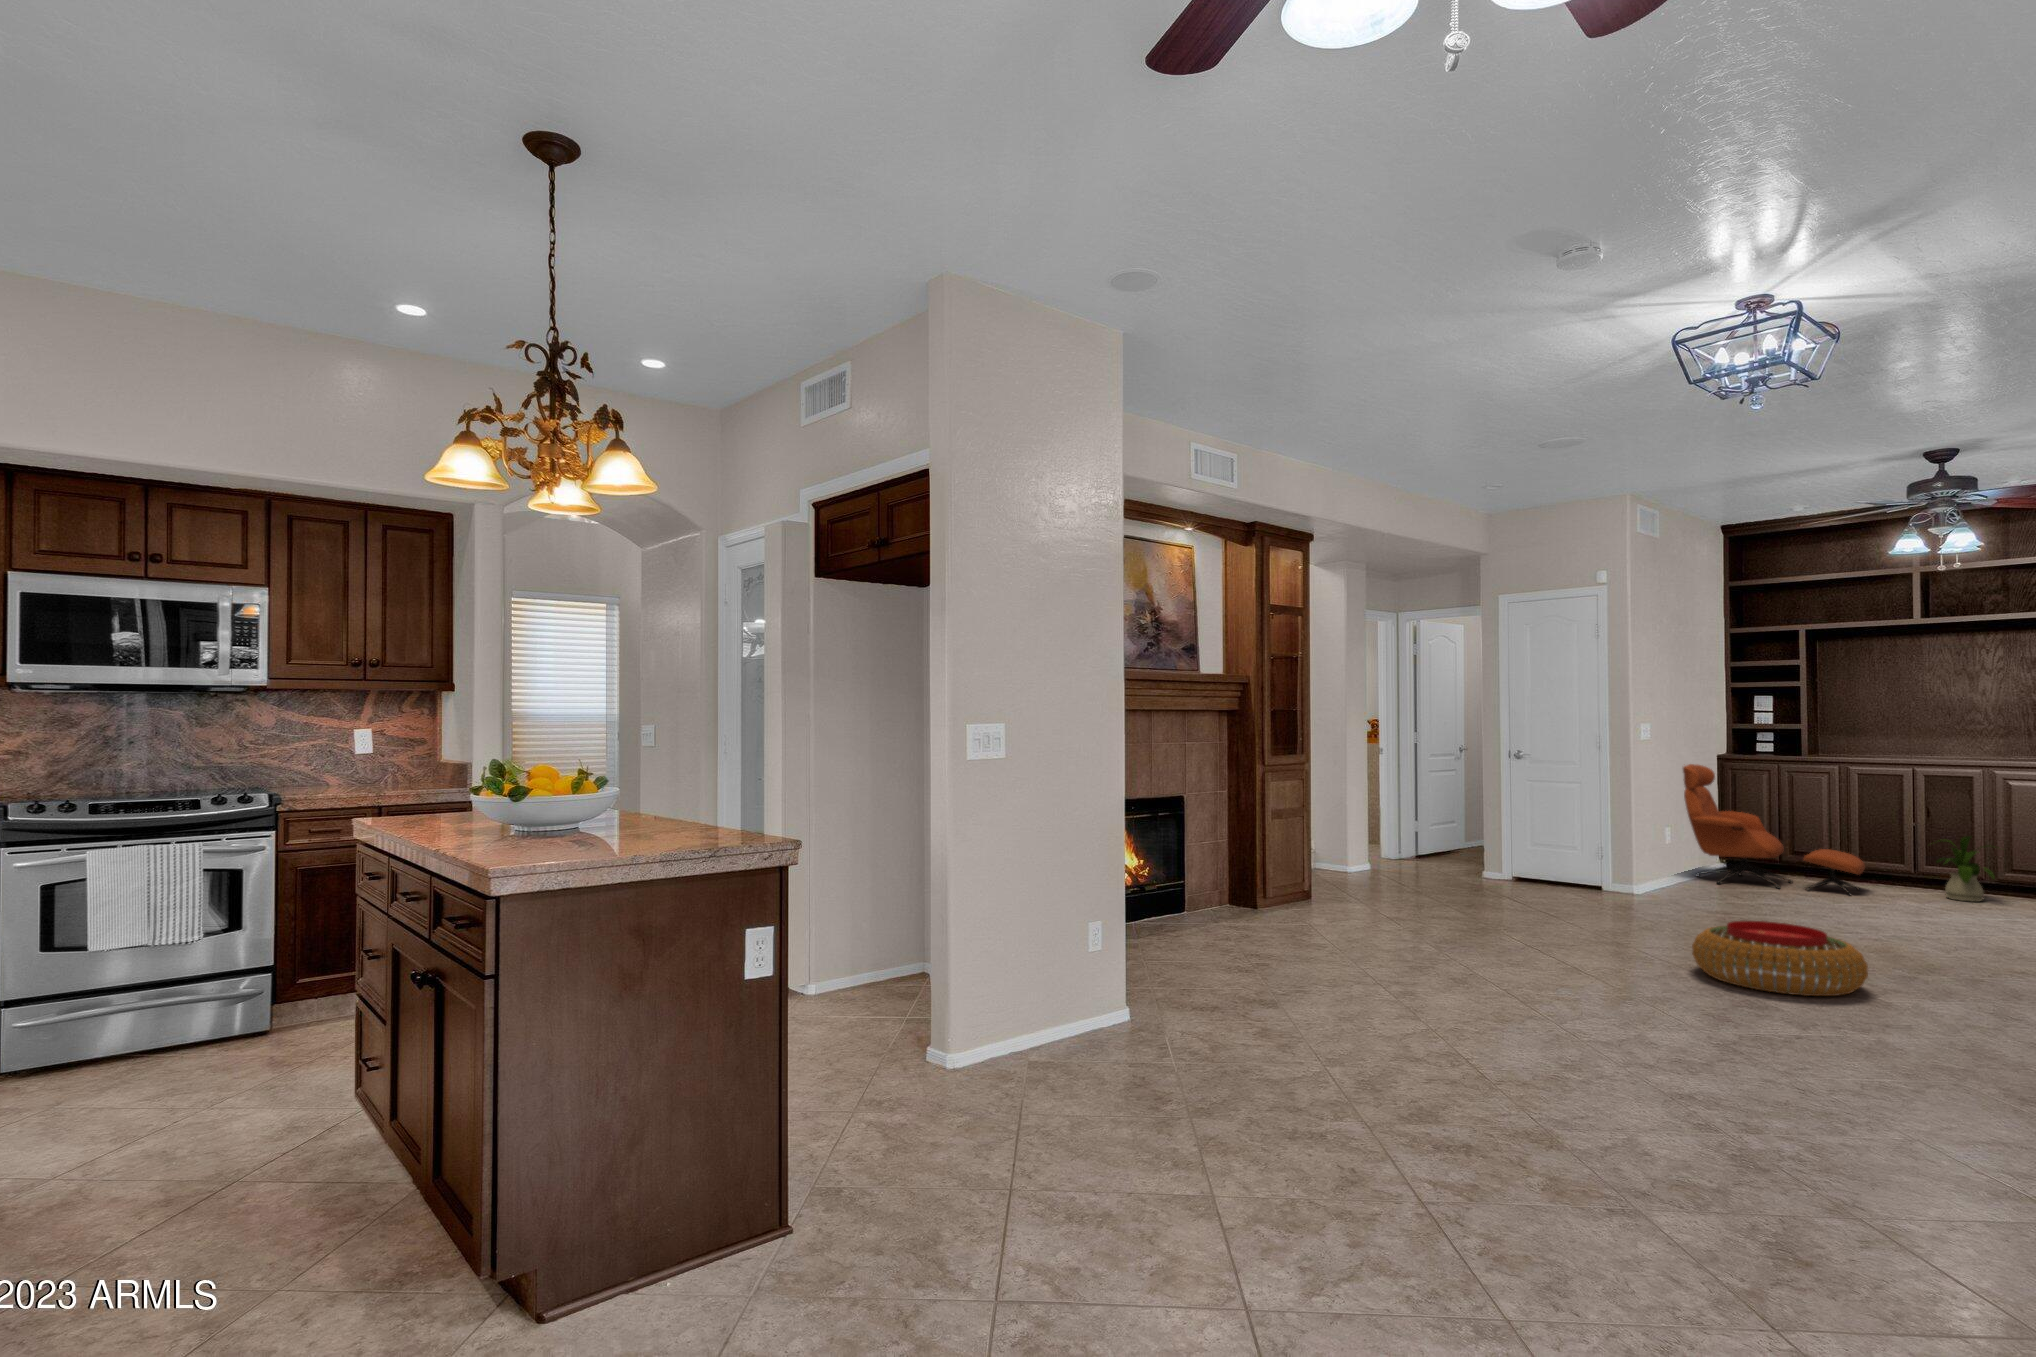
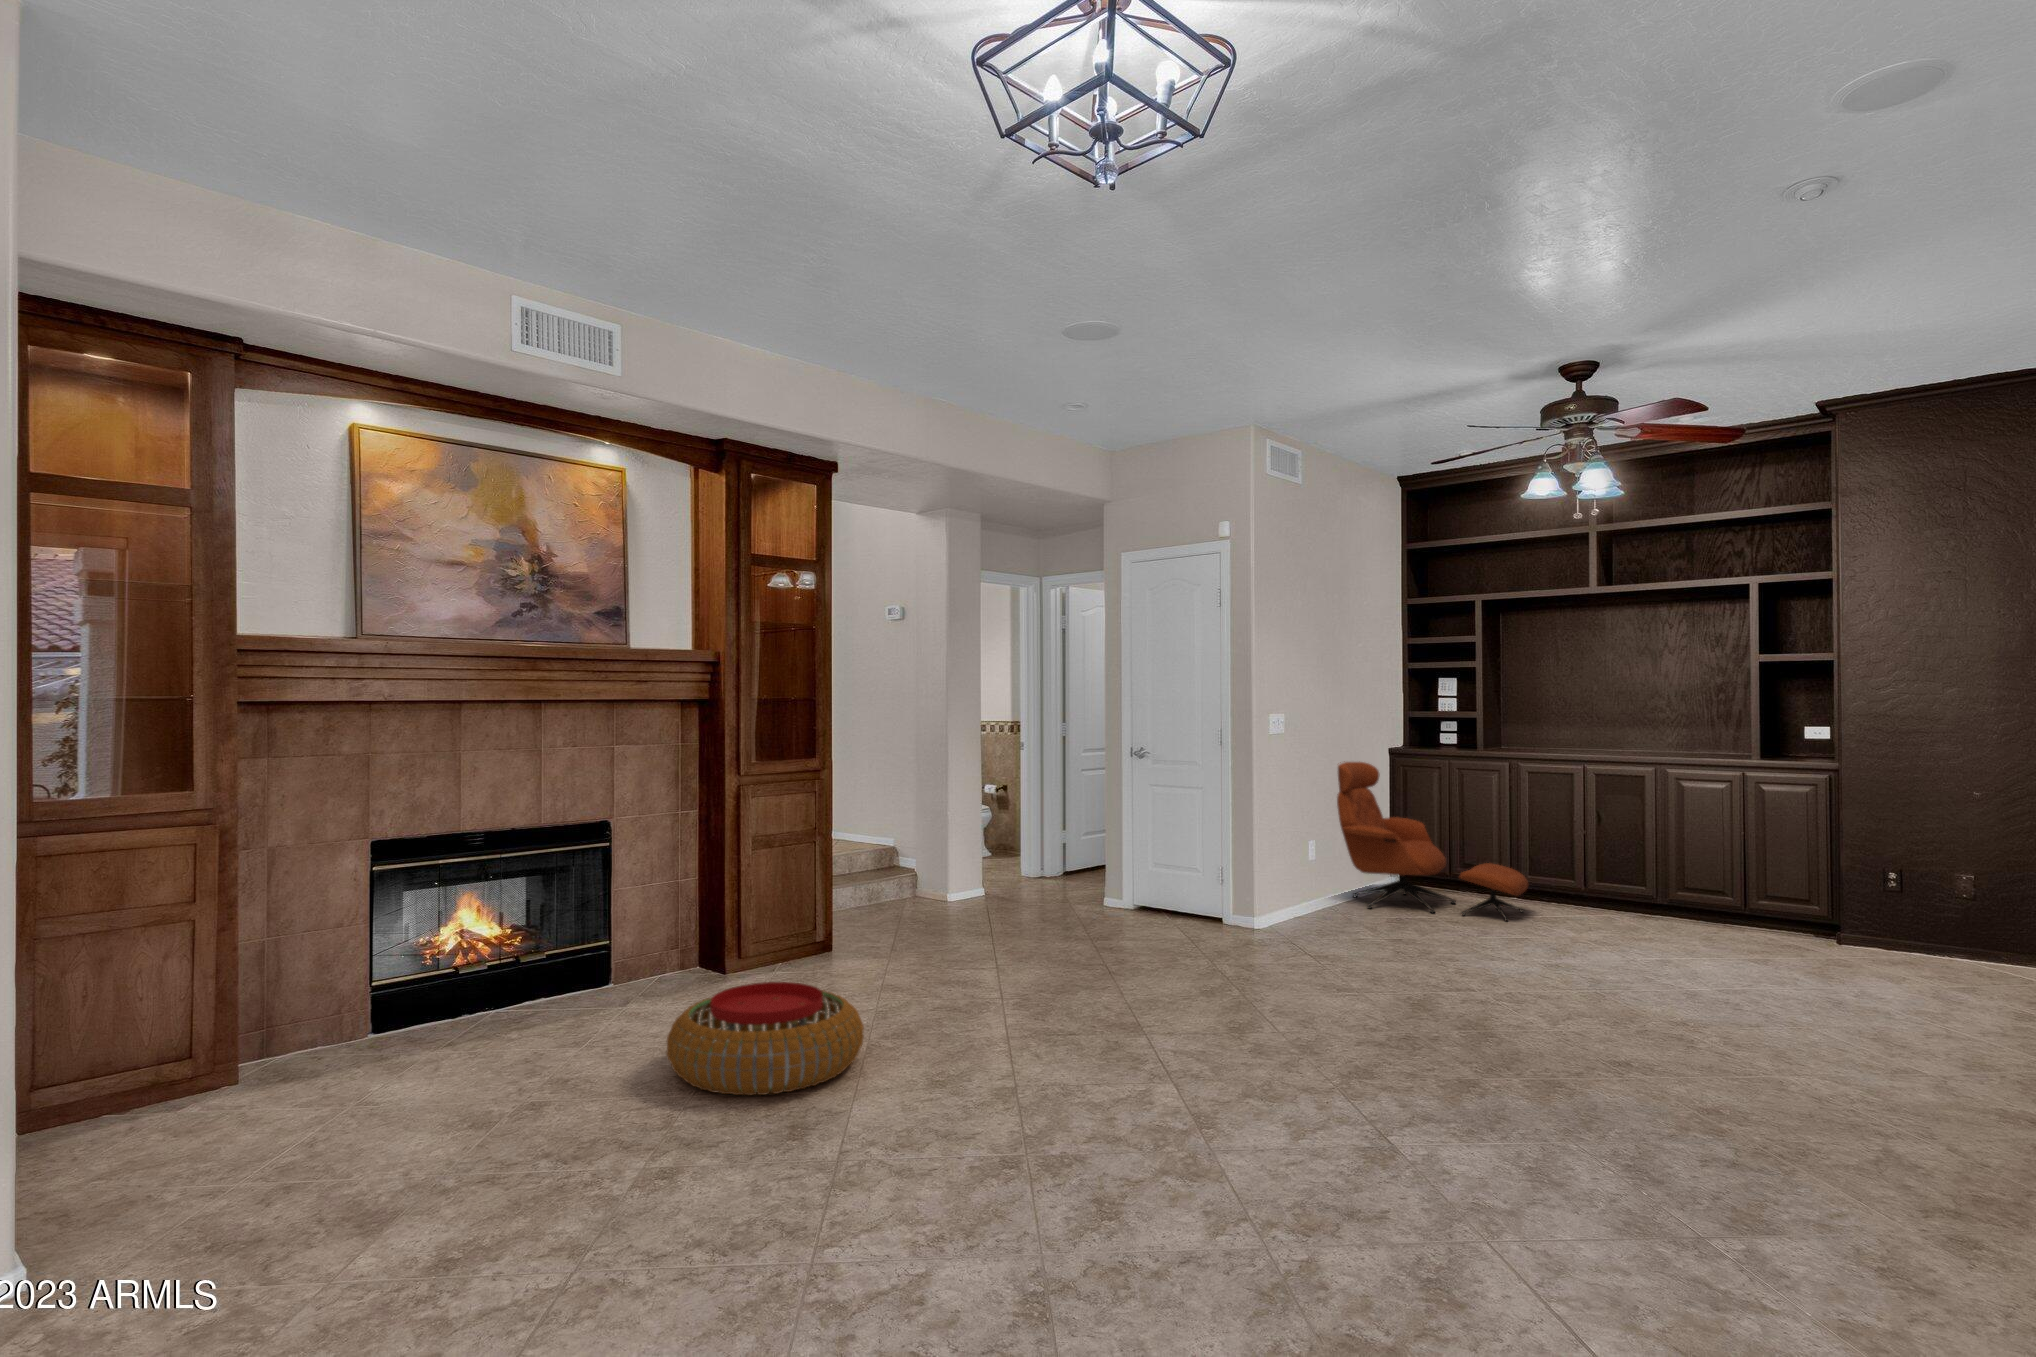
house plant: present [1937,836,1995,902] -> none [1594,847,1674,926]
pouf: present [1692,921,1868,996] -> present [667,982,864,1095]

